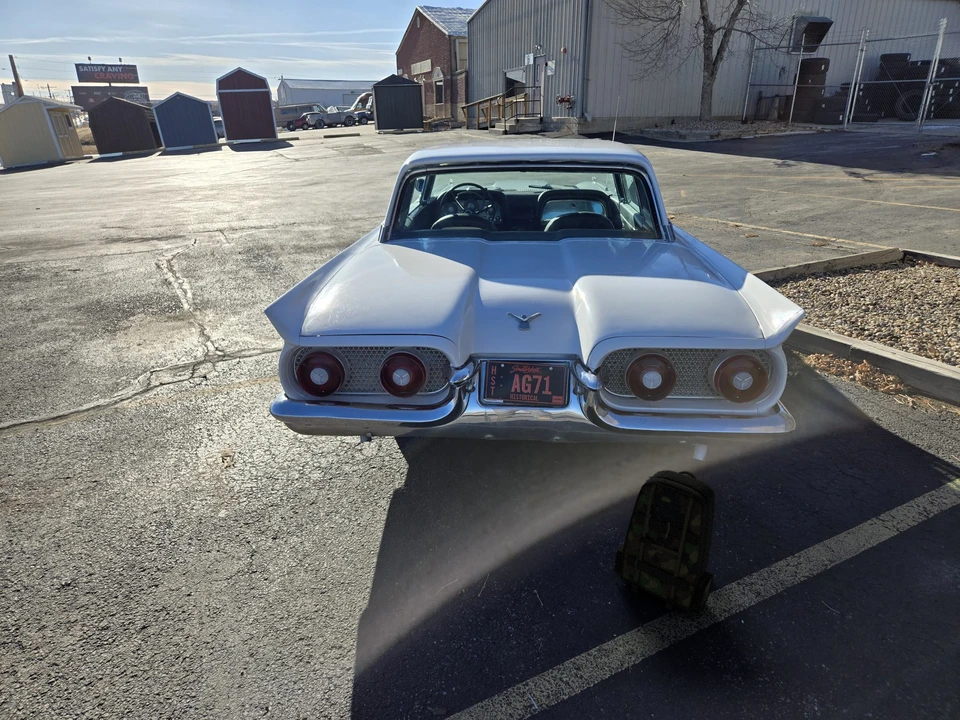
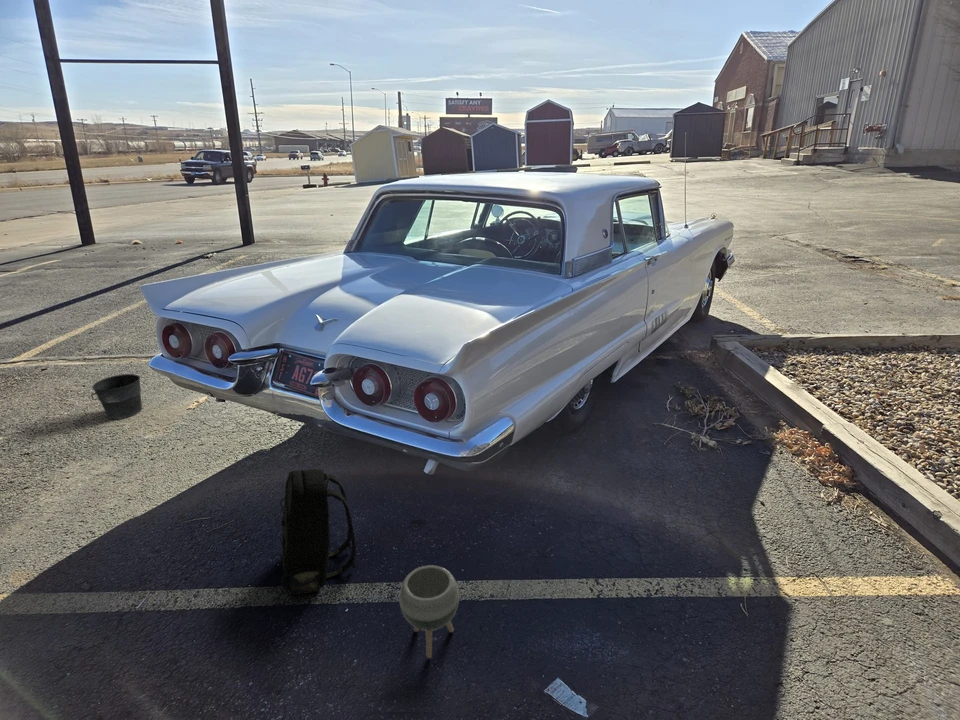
bucket: none [74,460,152,535] -> present [91,374,142,419]
planter: none [820,516,891,602] -> present [400,565,459,658]

